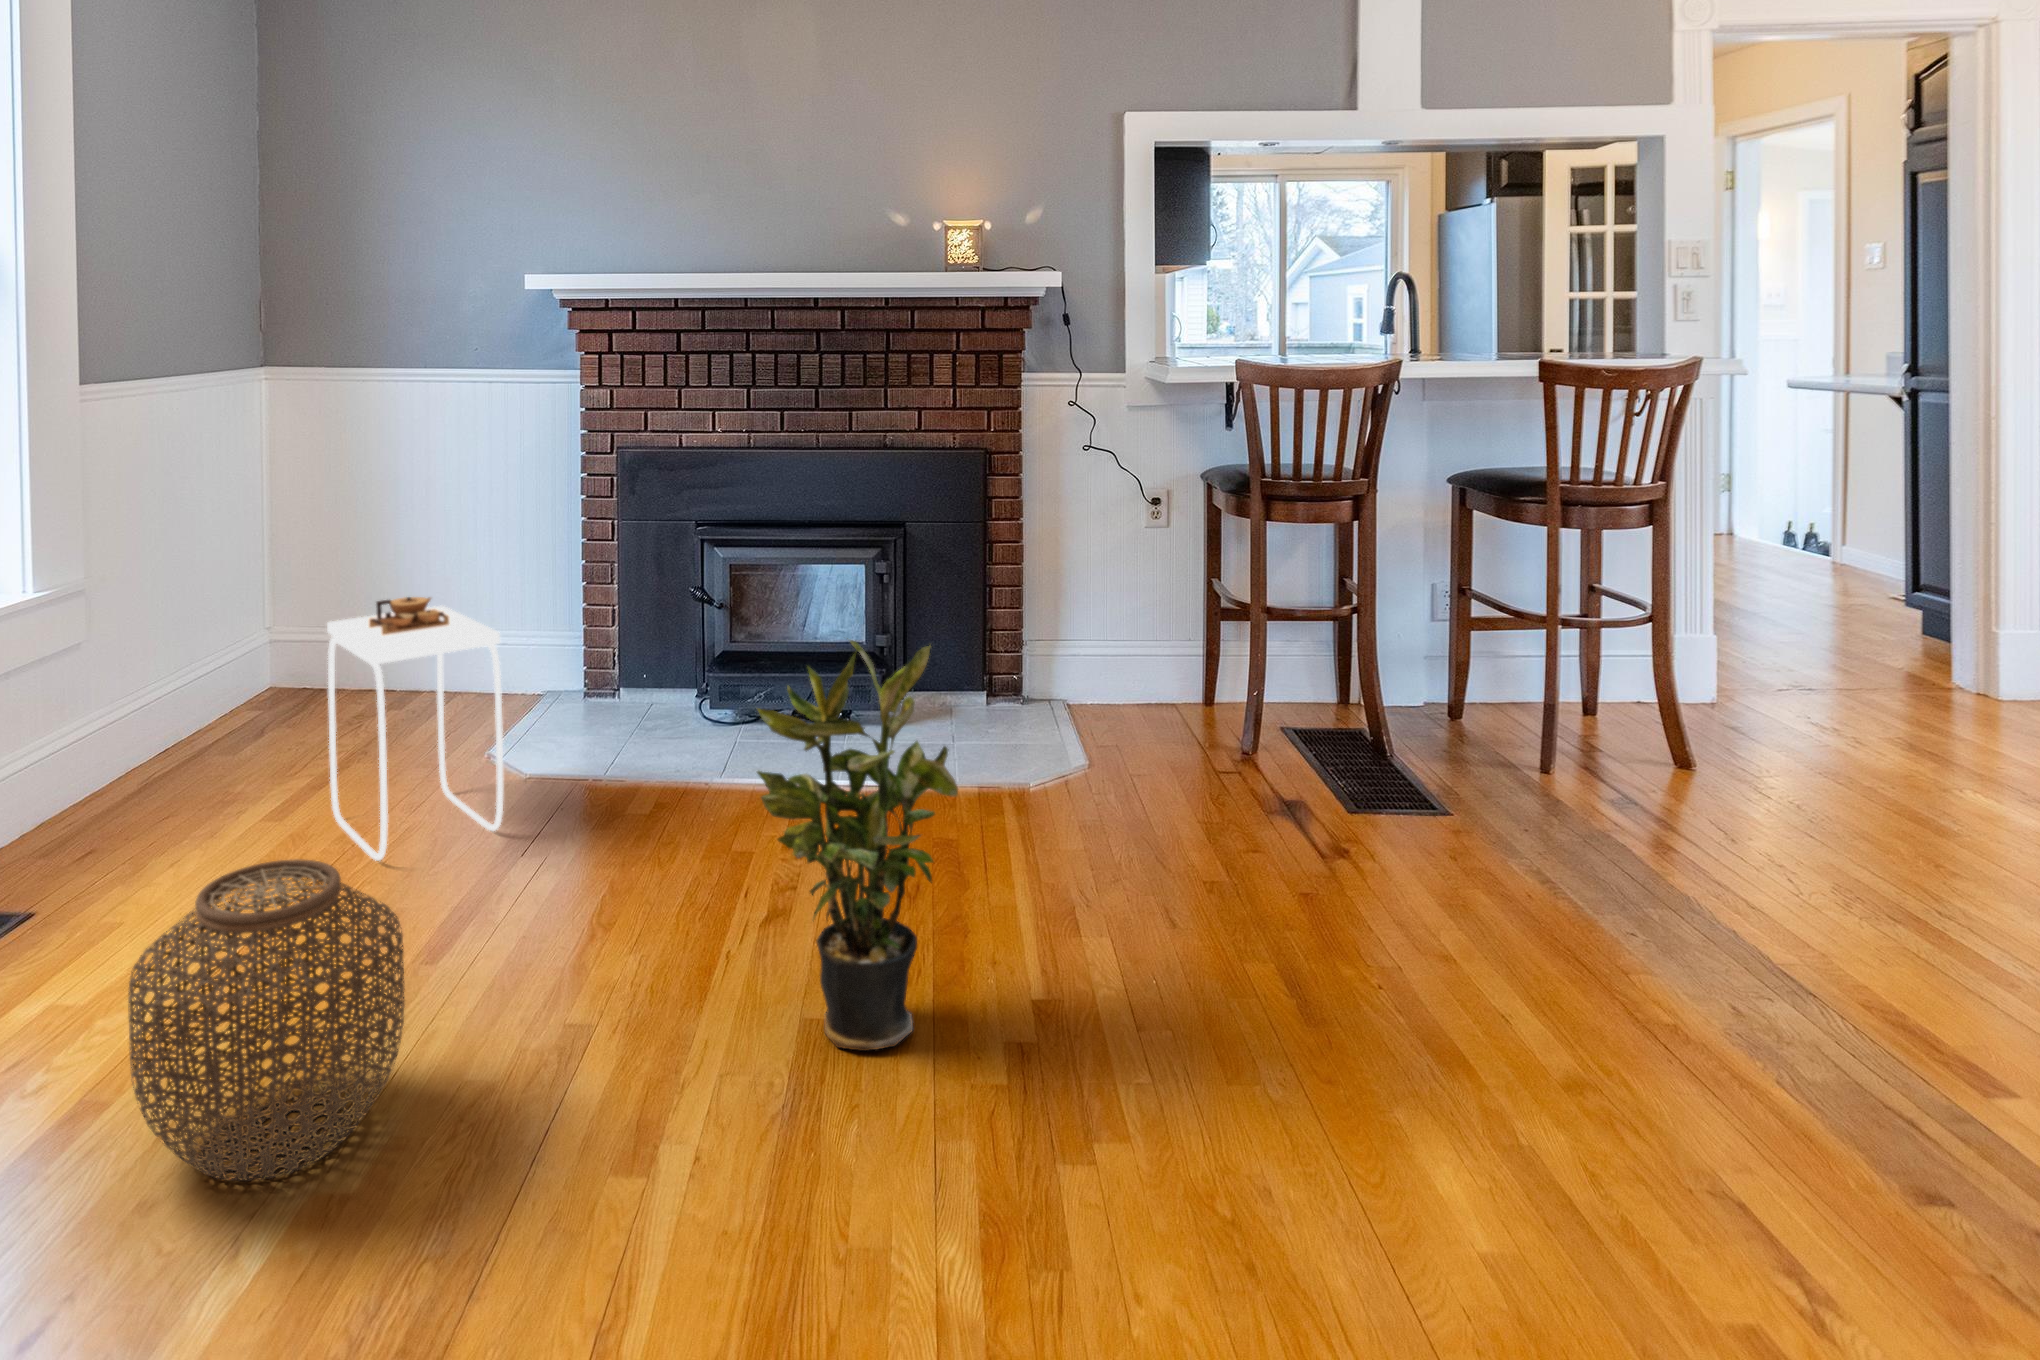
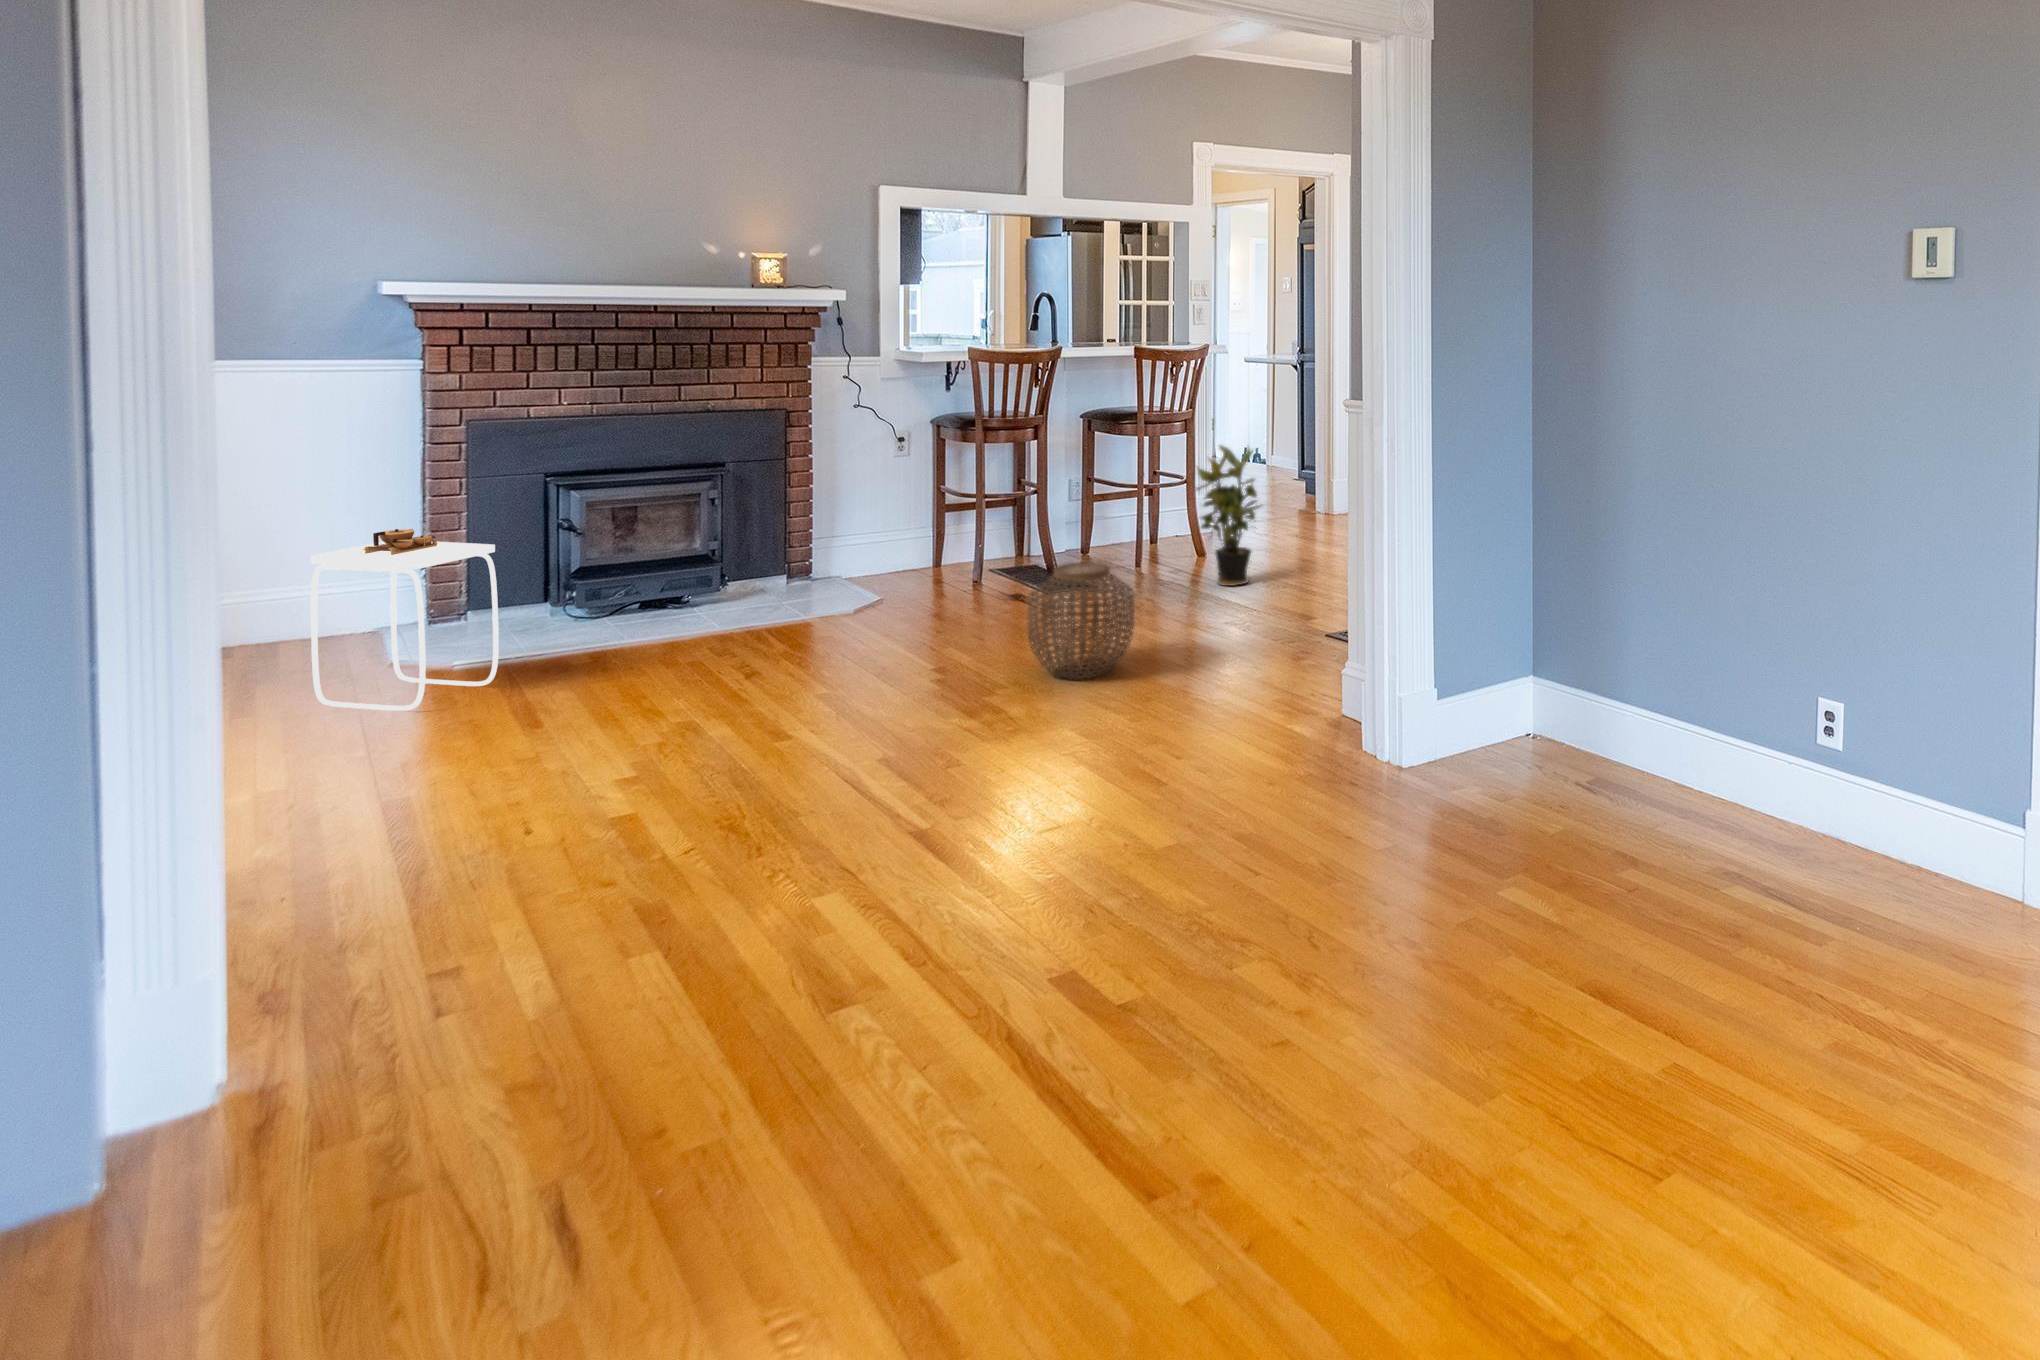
potted plant: present [757,640,958,1051] -> present [1194,446,1262,586]
woven basket: present [128,859,405,1181] -> present [1028,562,1134,679]

